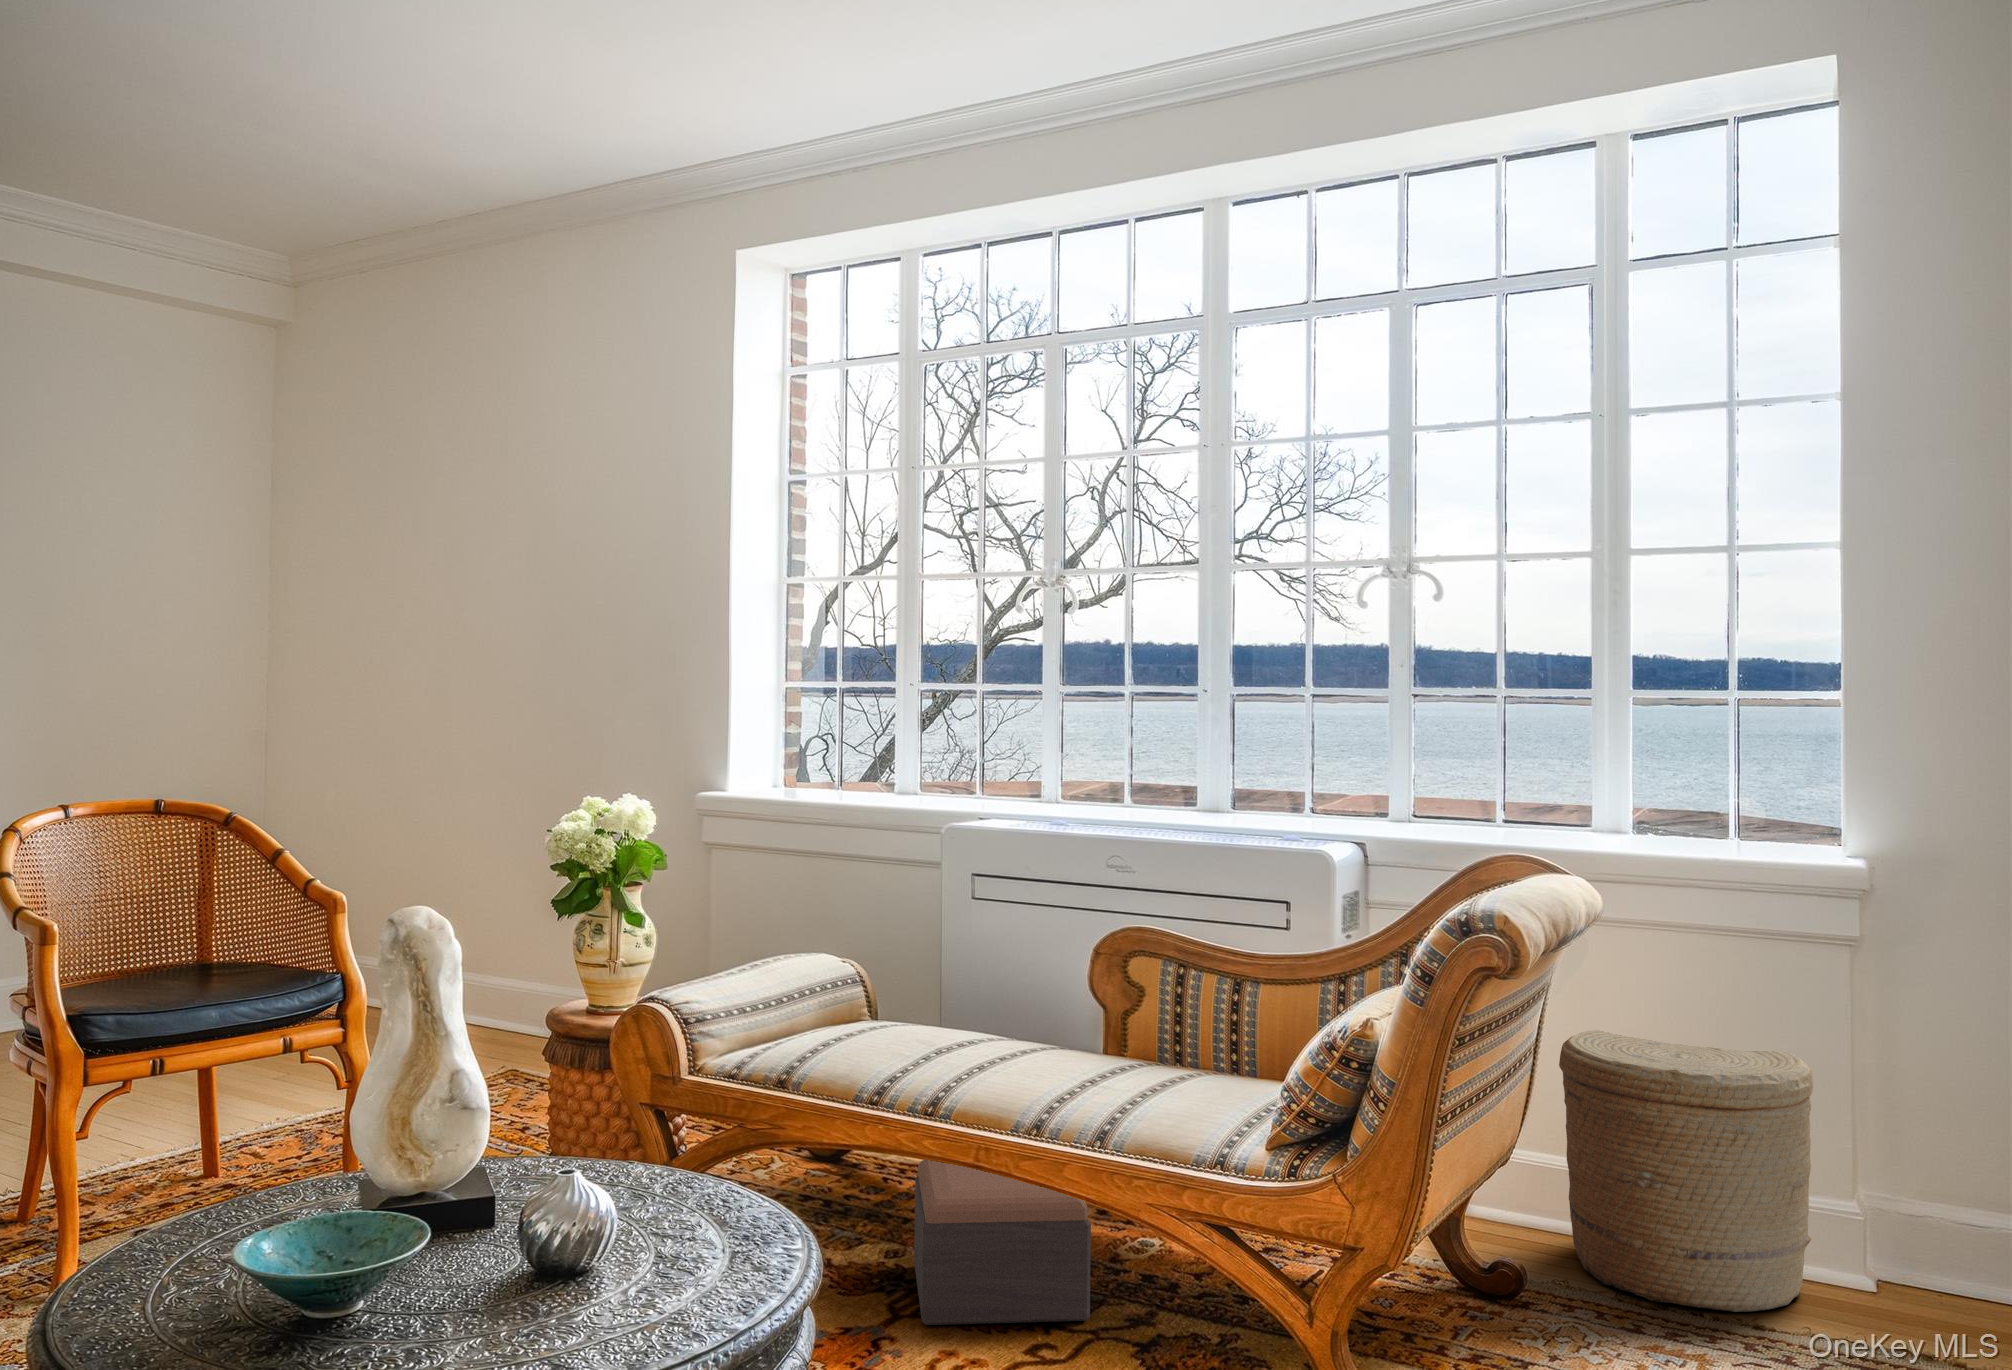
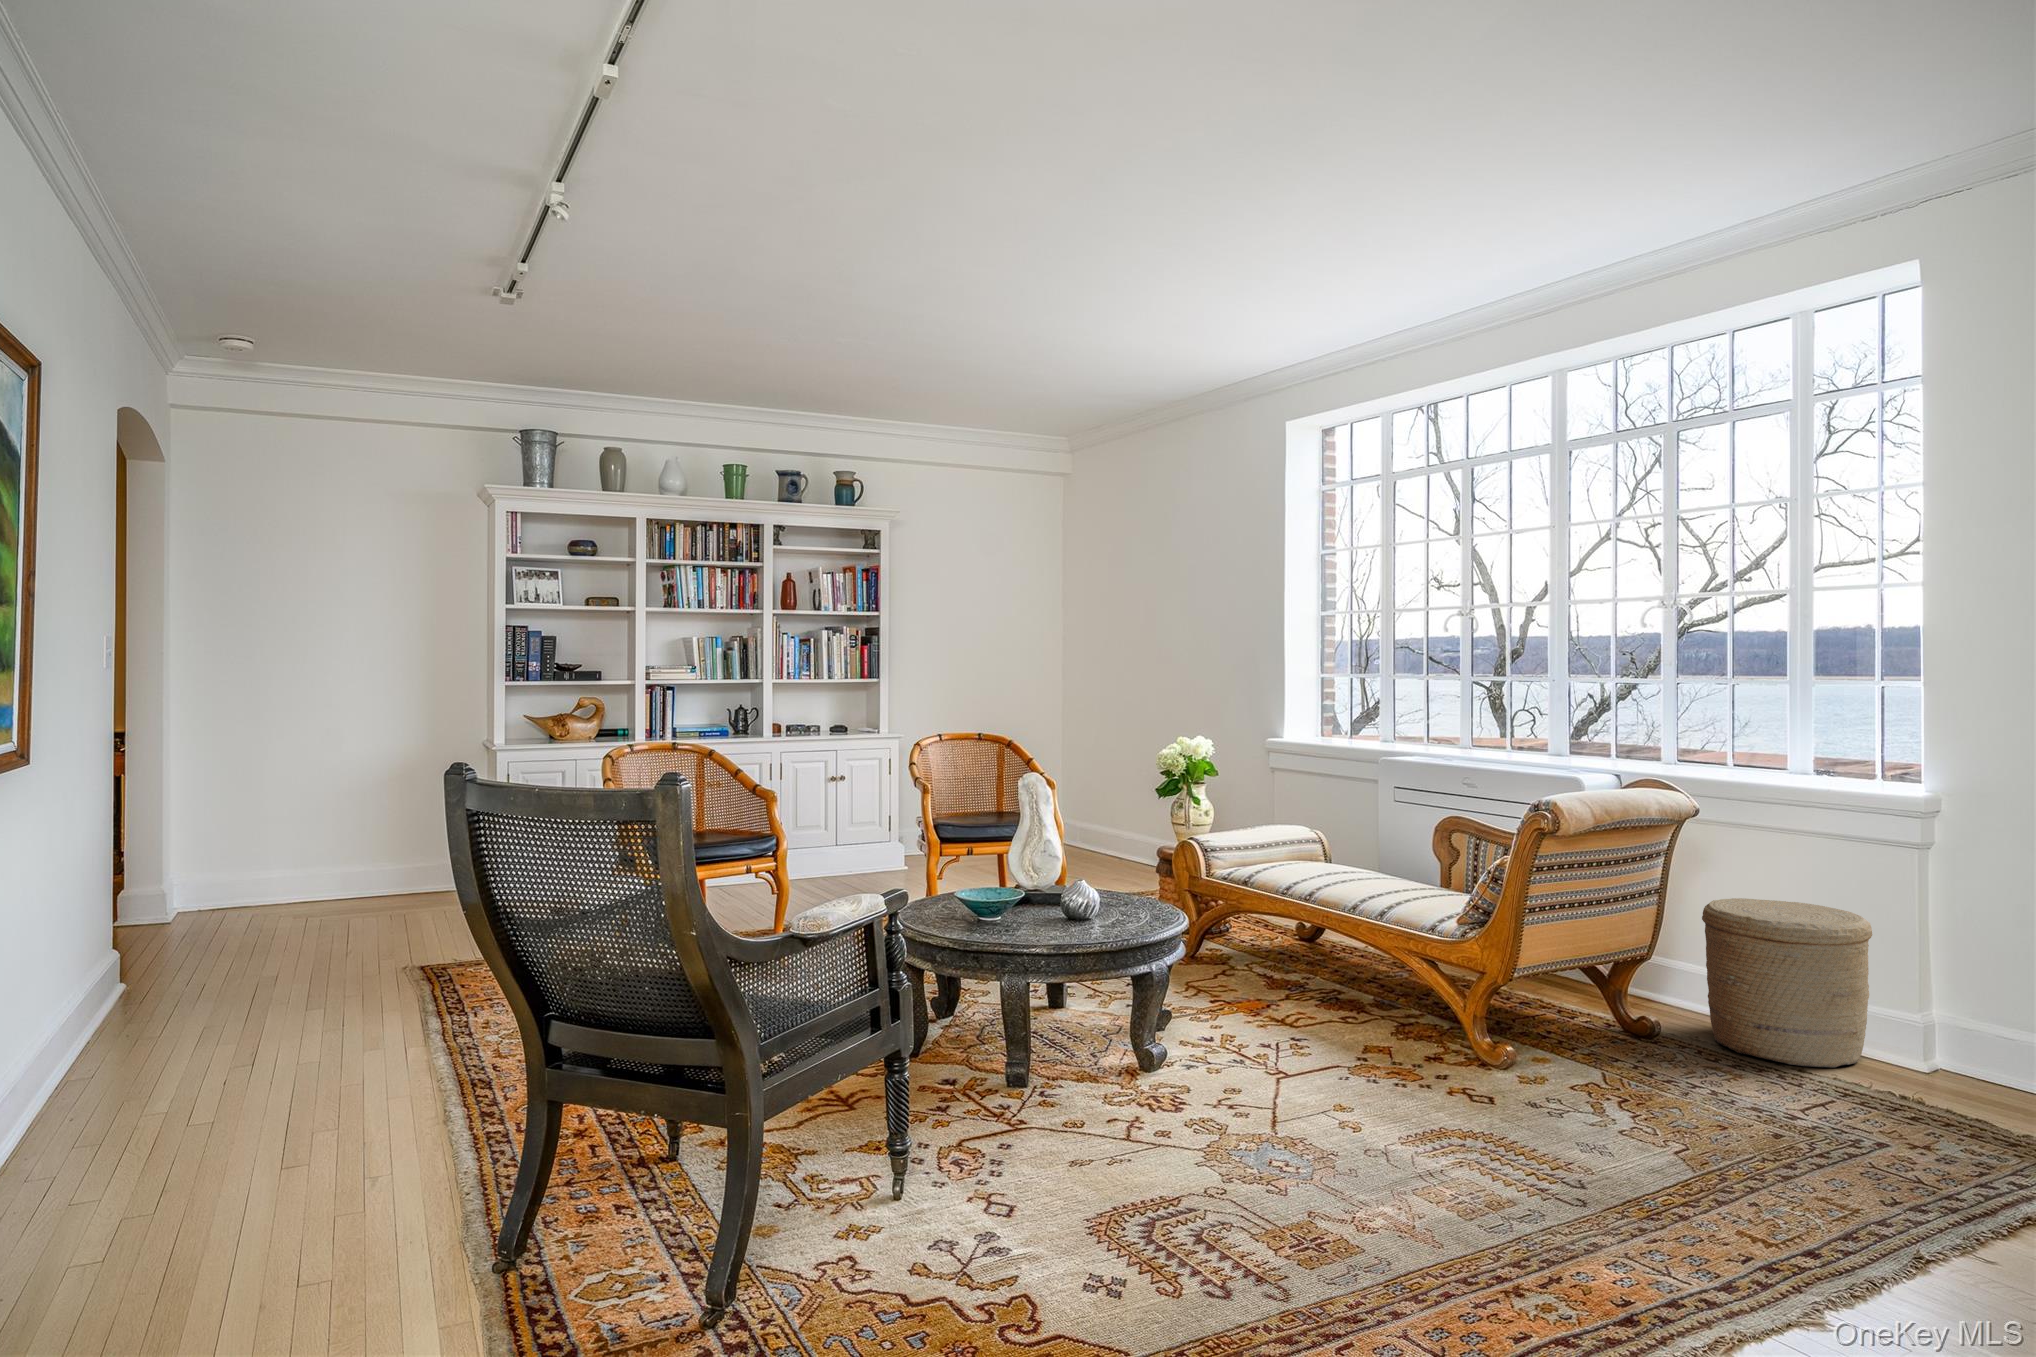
footstool: present [914,1160,1091,1325] -> none [1301,929,1399,1013]

